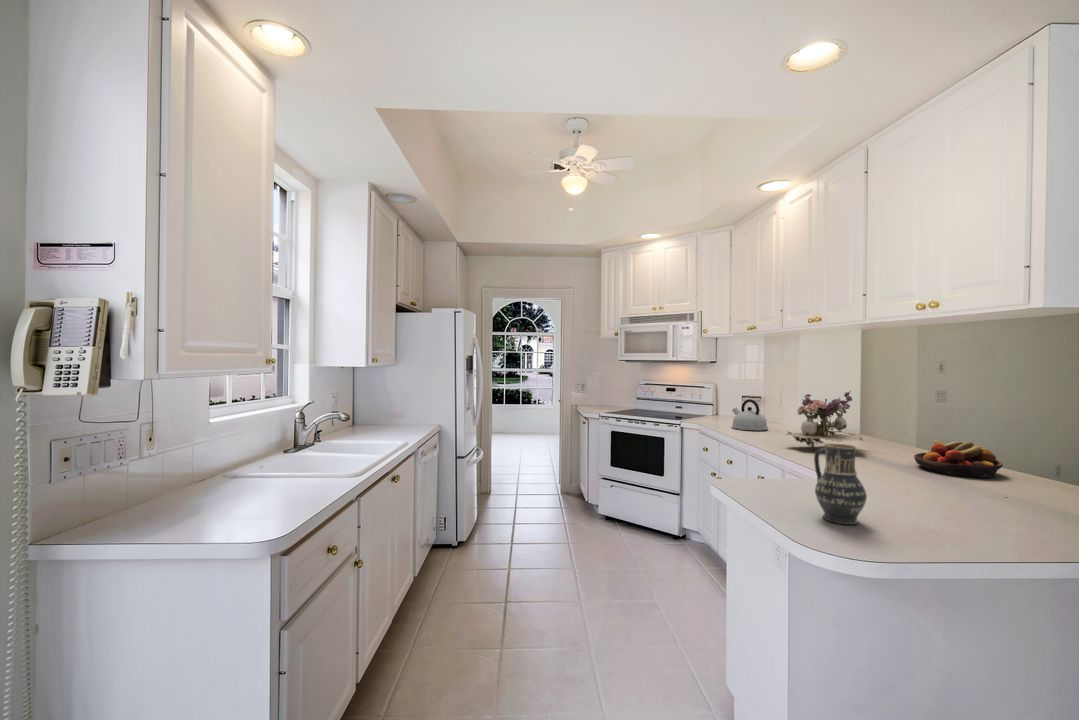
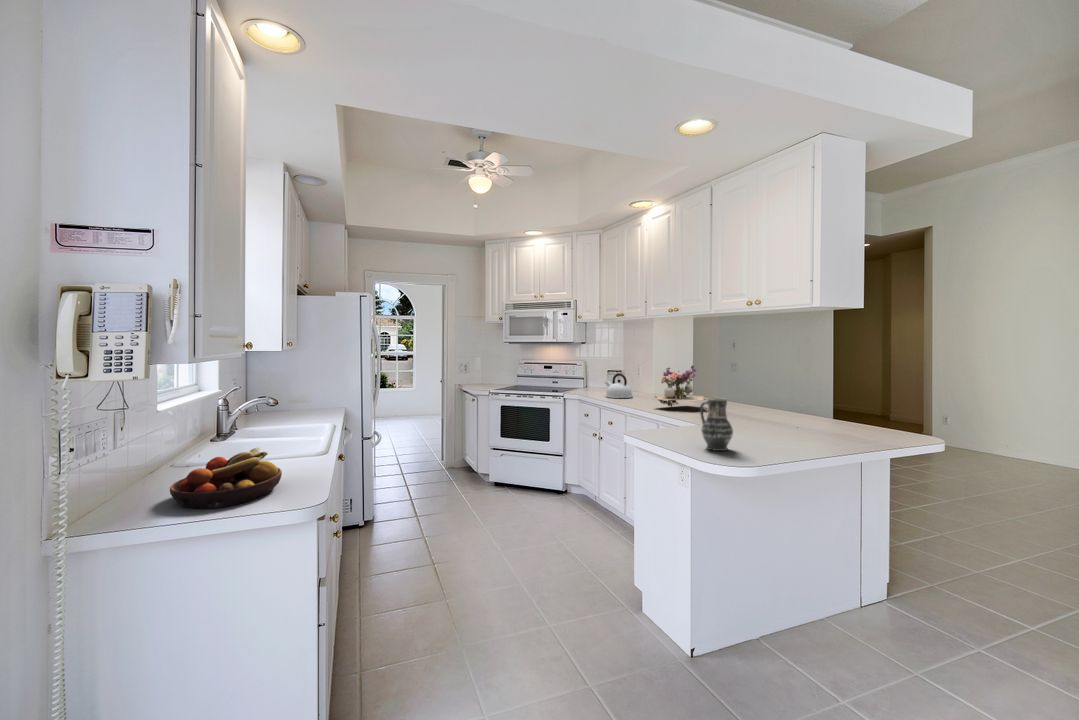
fruit bowl: present [914,440,1003,478] -> present [170,447,282,509]

